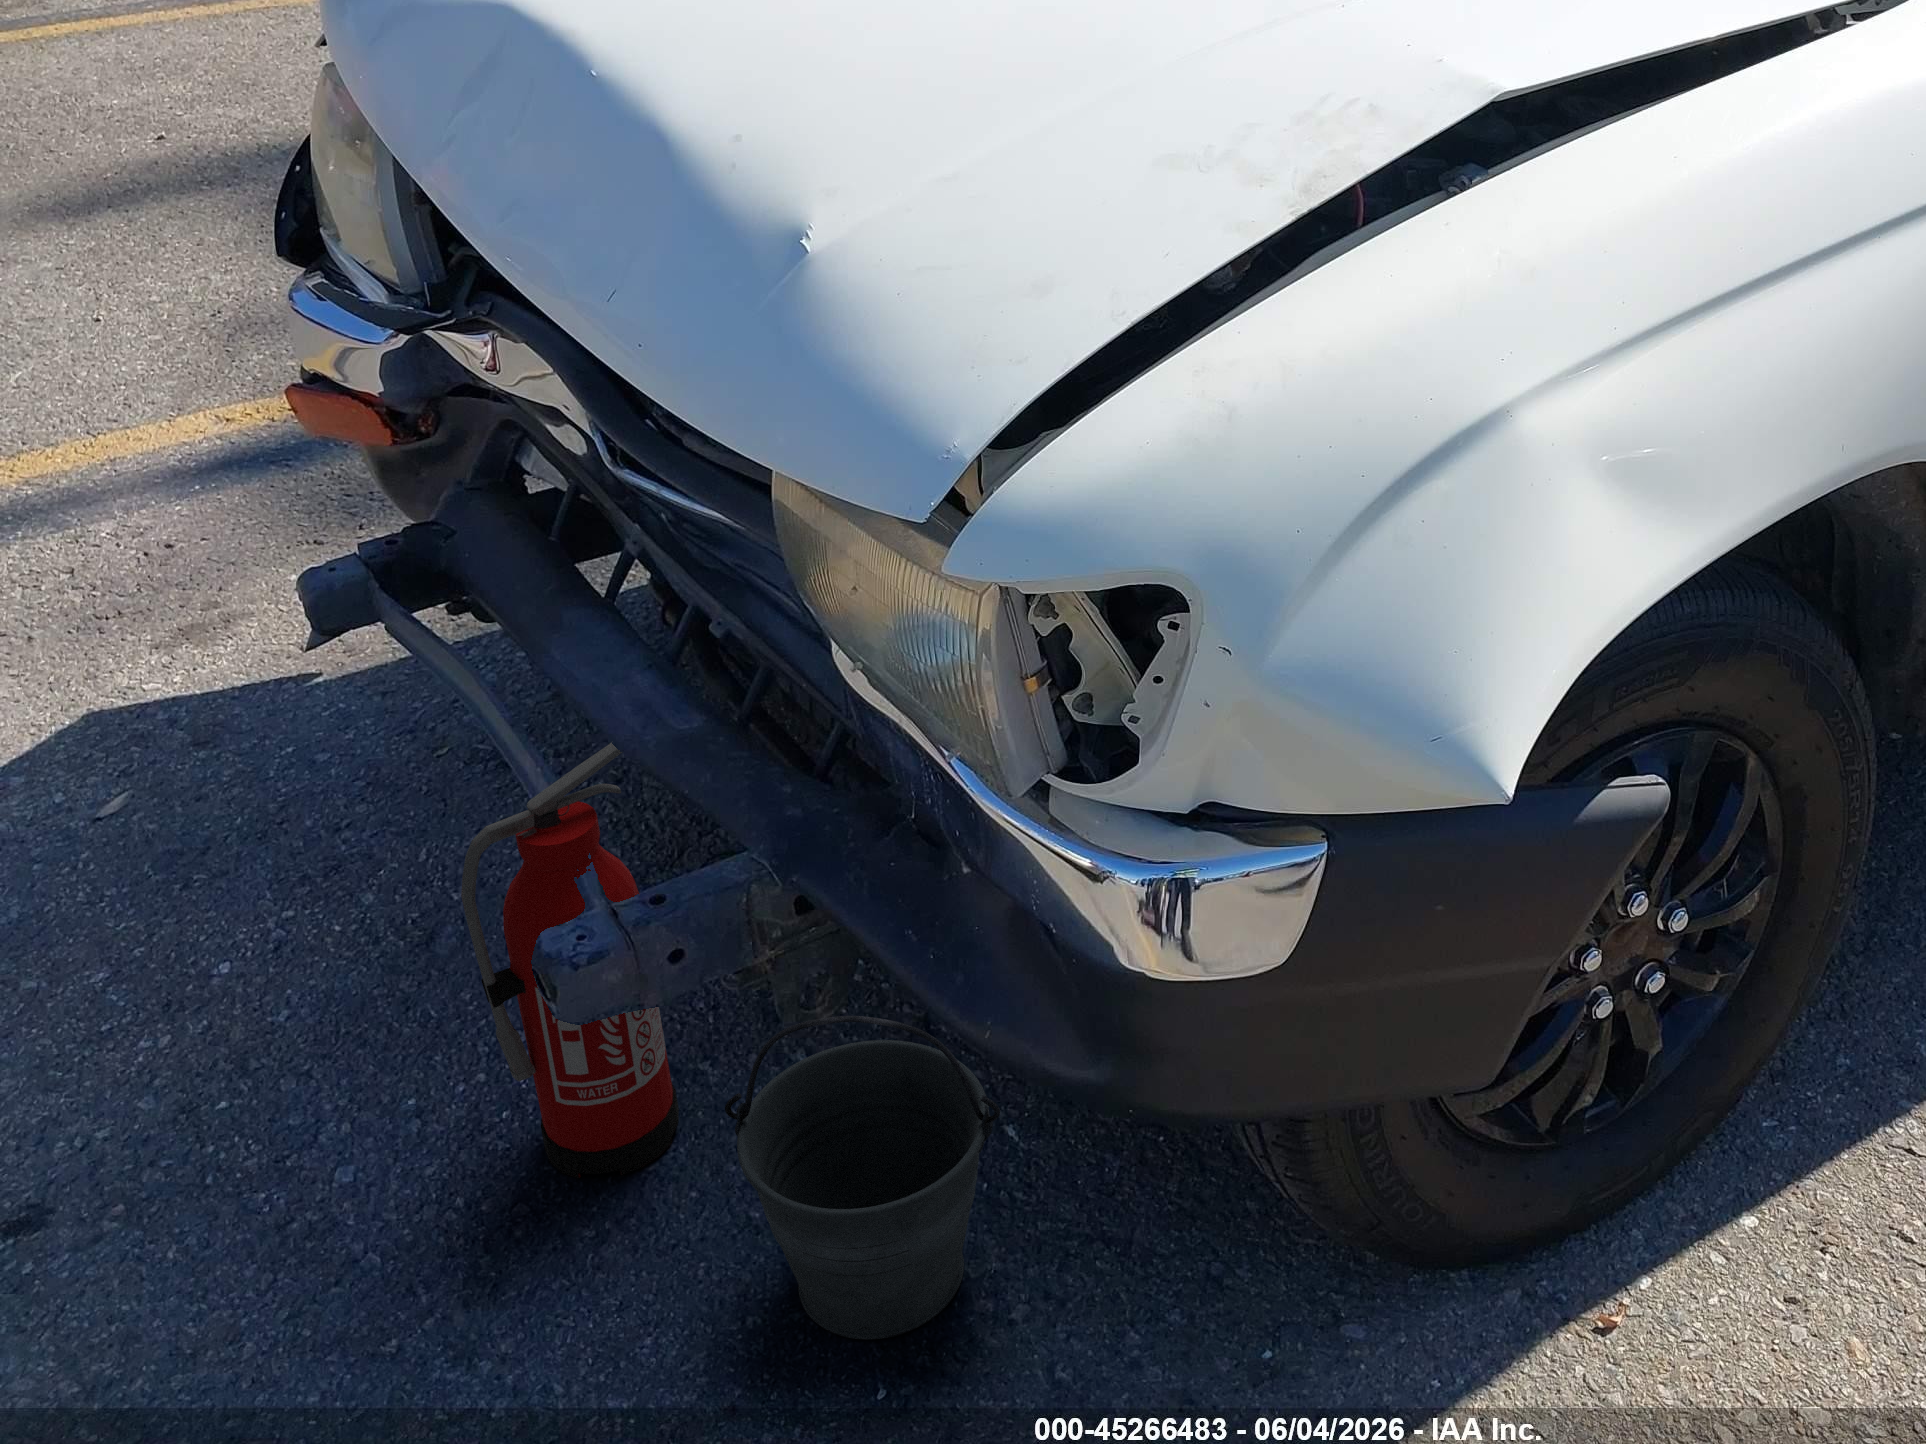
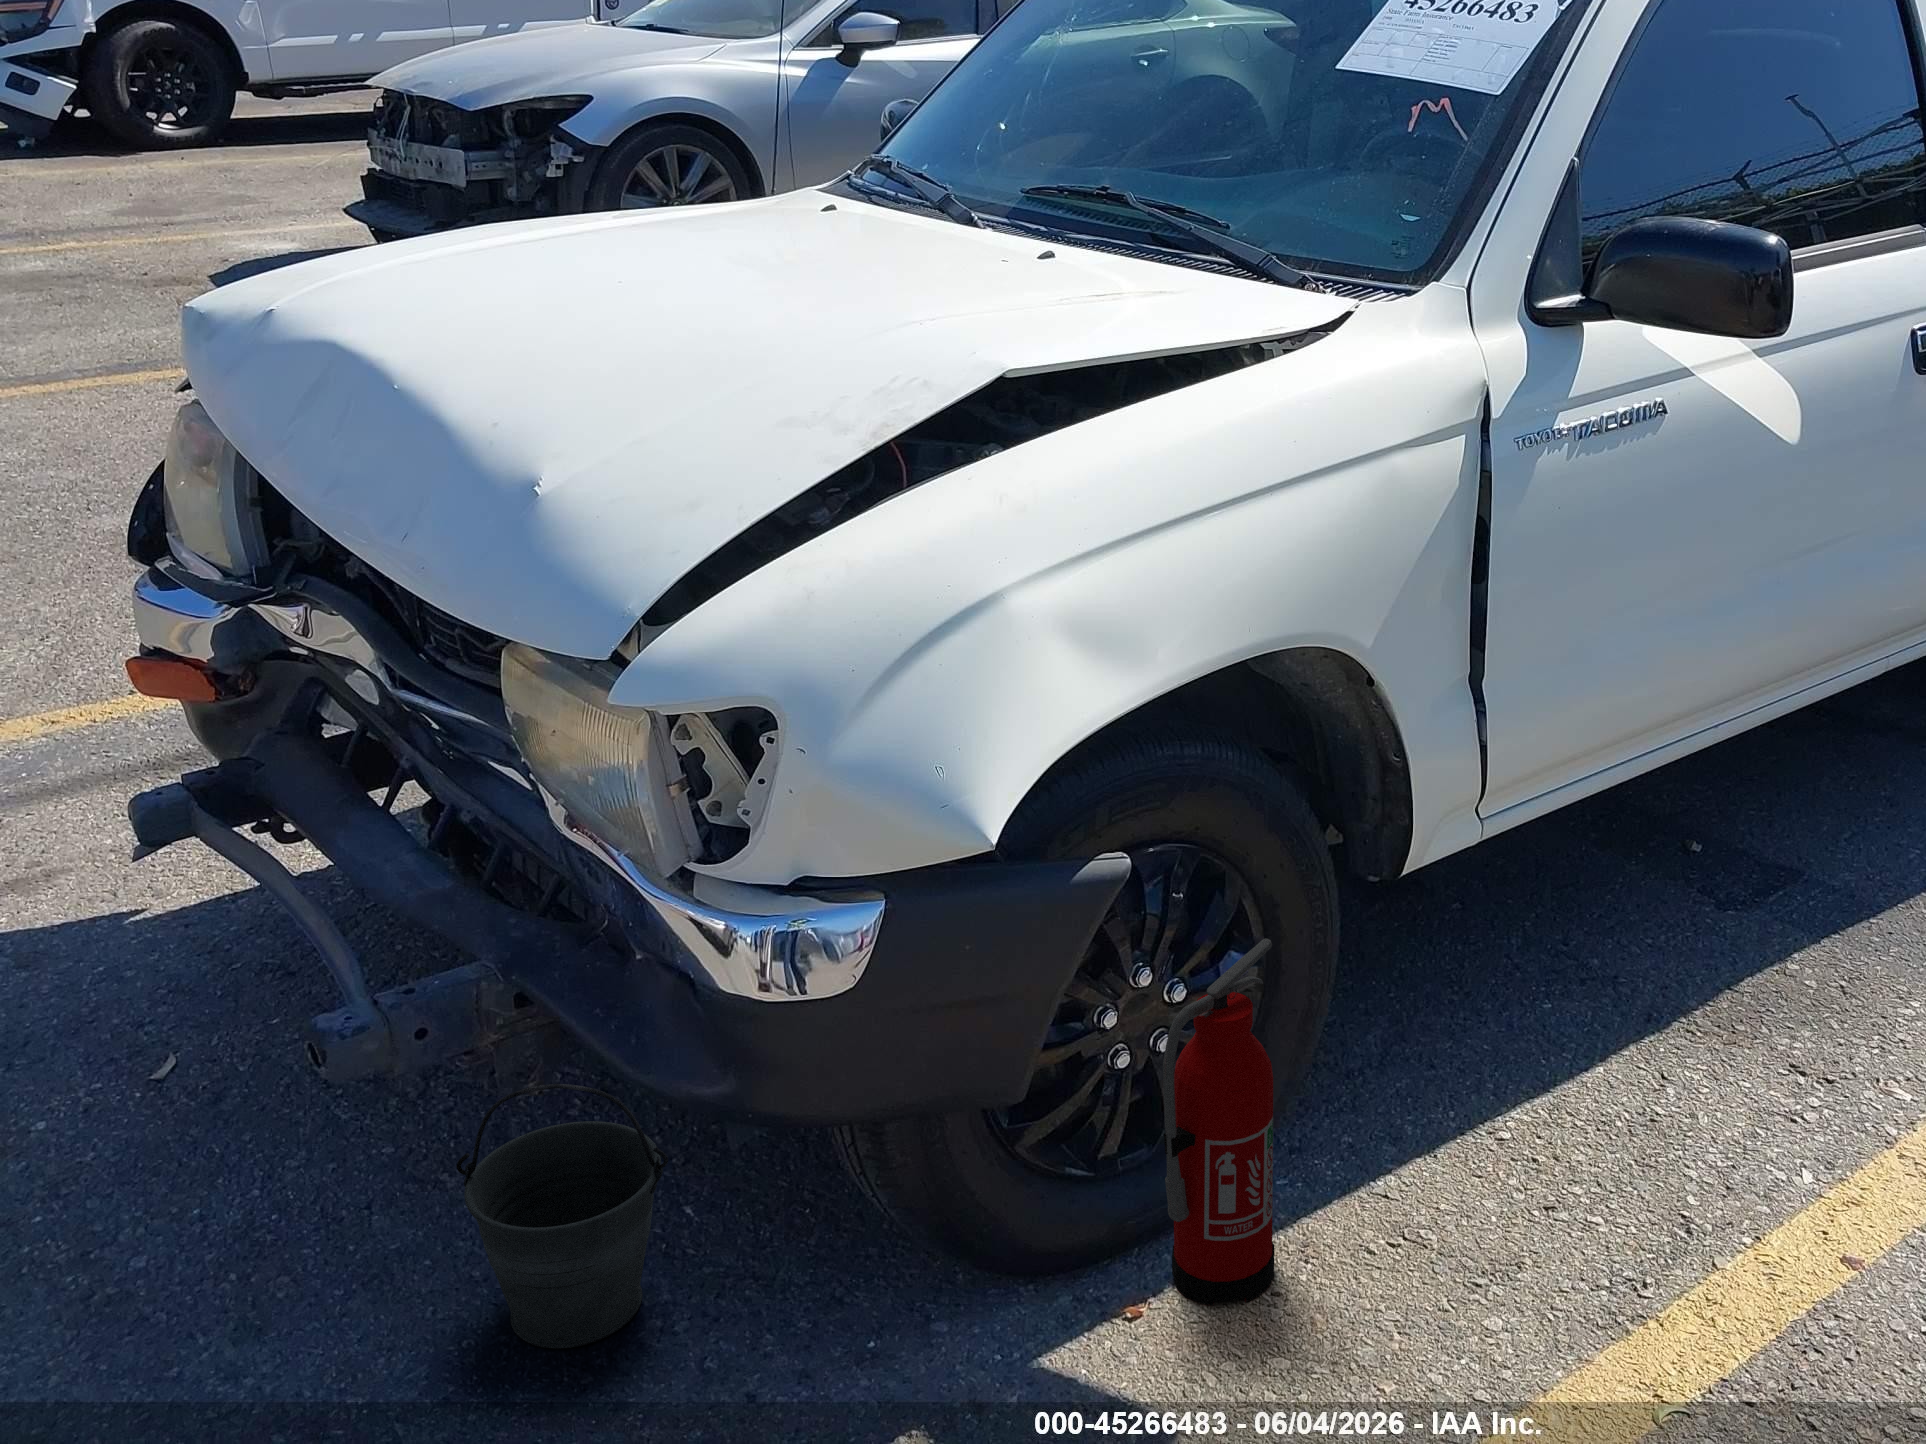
fire extinguisher: present [461,743,679,1178] -> present [1163,938,1274,1306]

